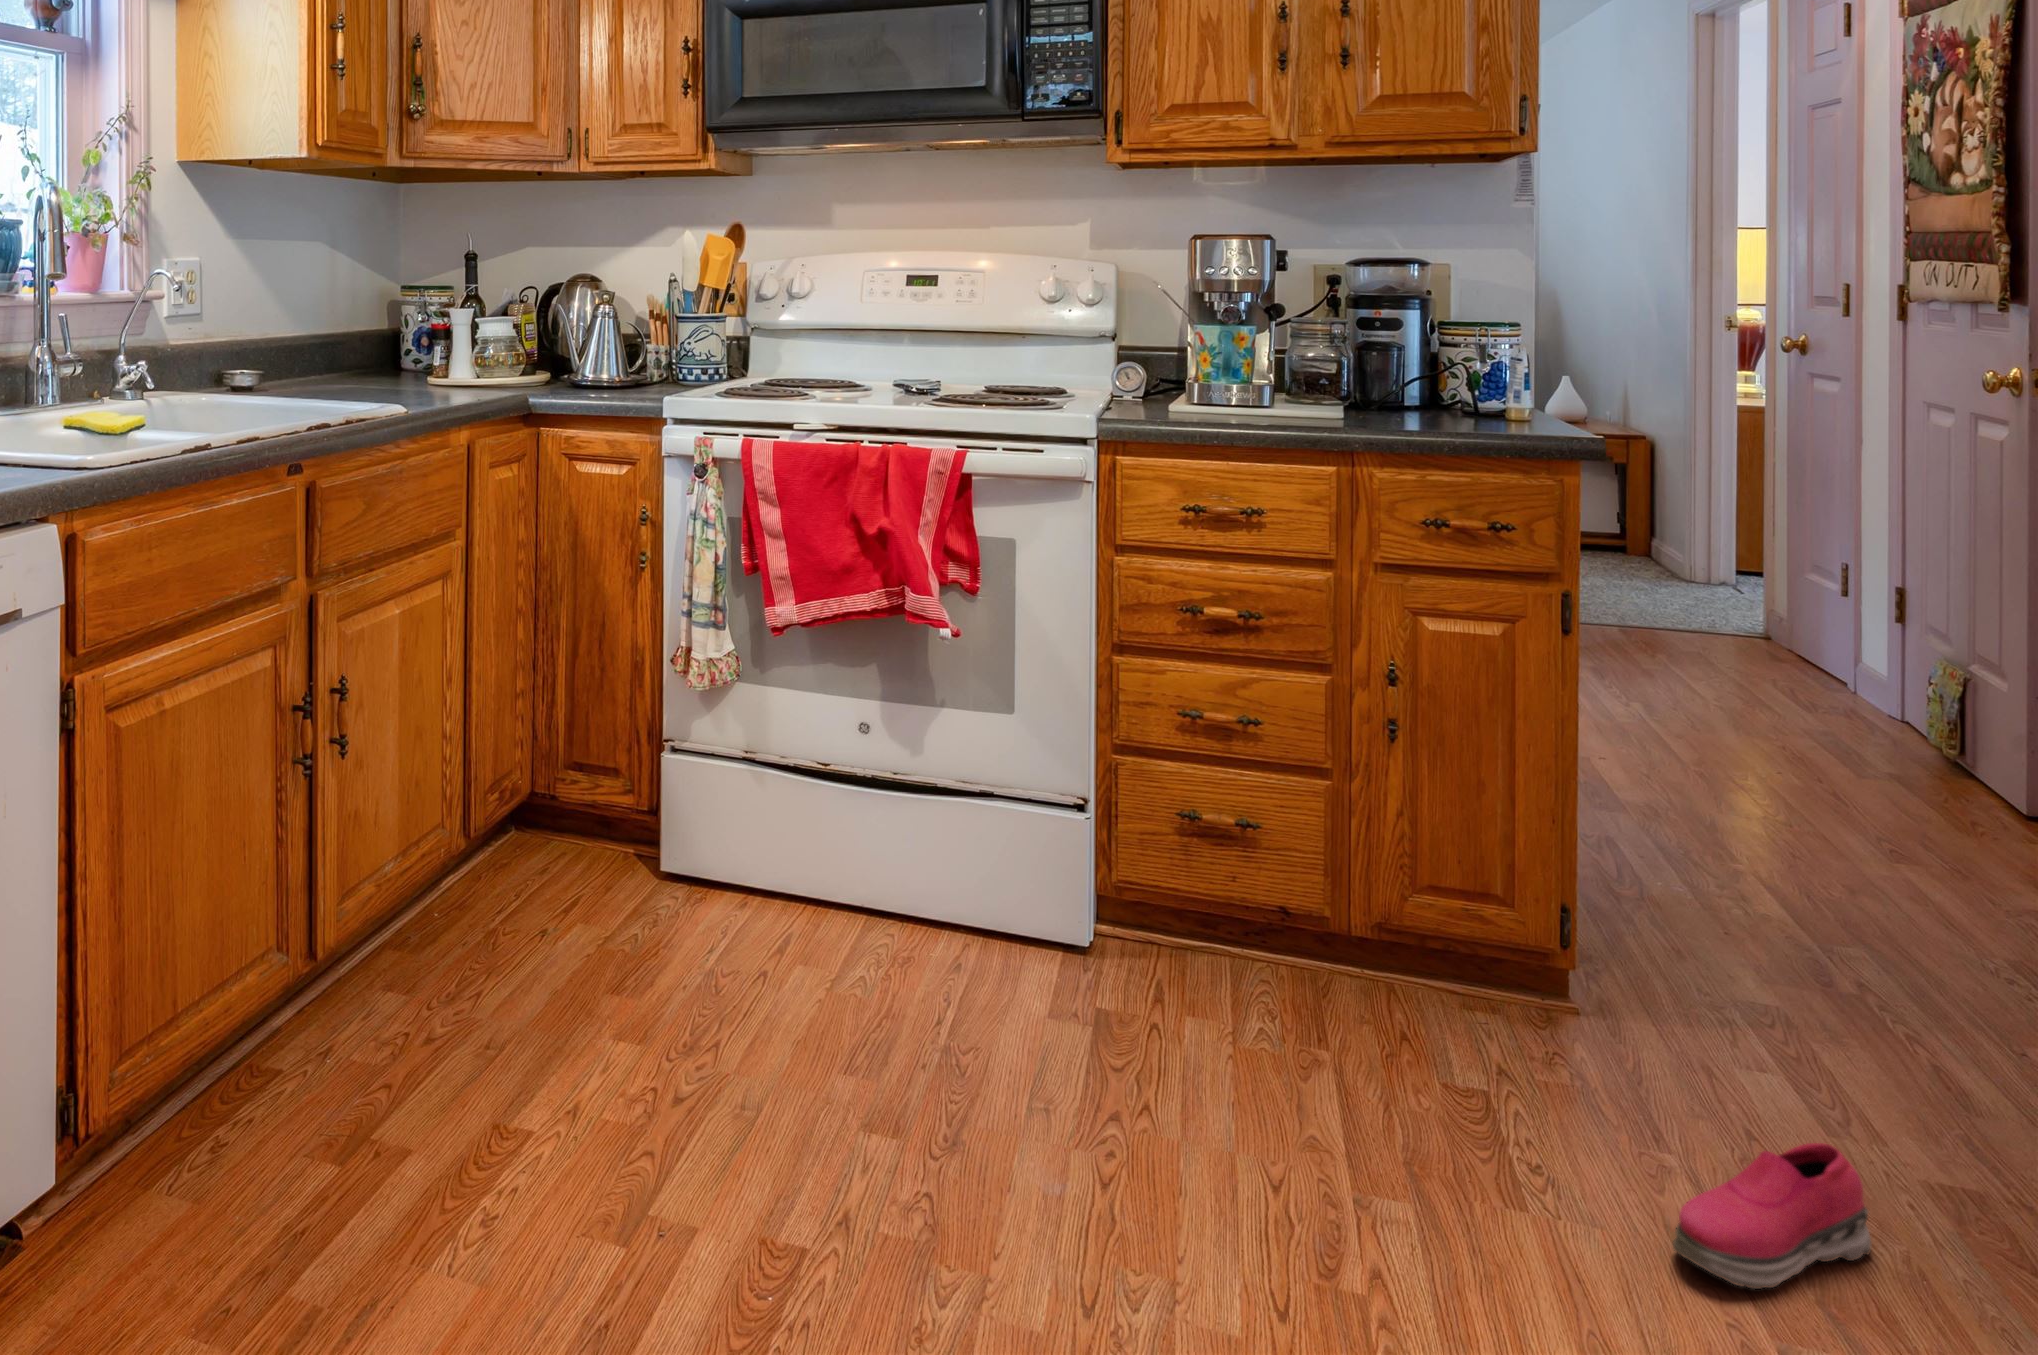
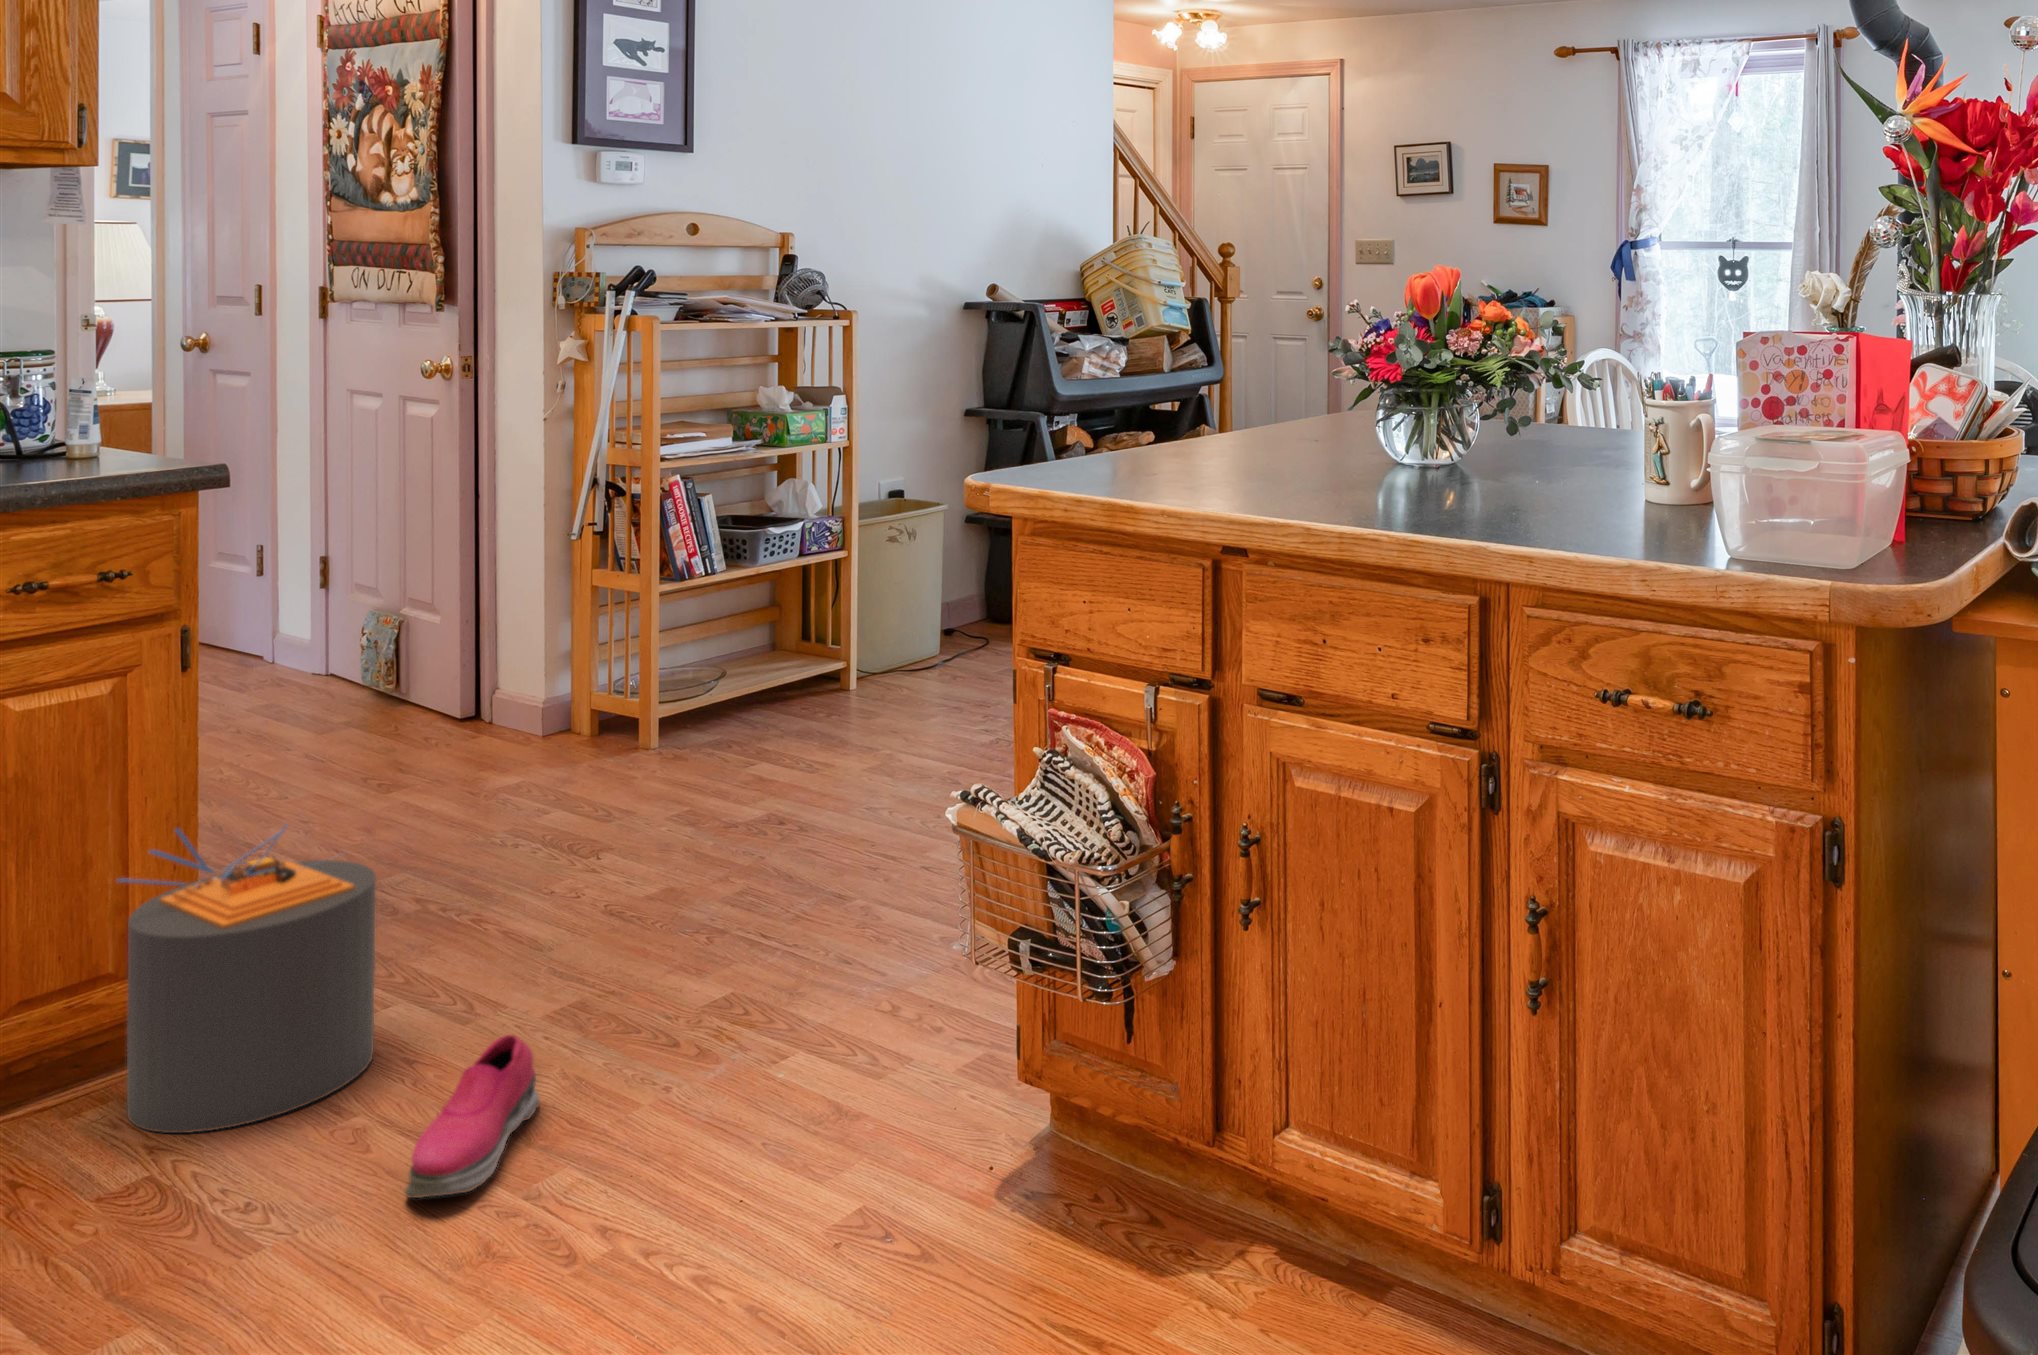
trash can: none [1483,774,1733,1114] -> present [117,824,376,1133]

